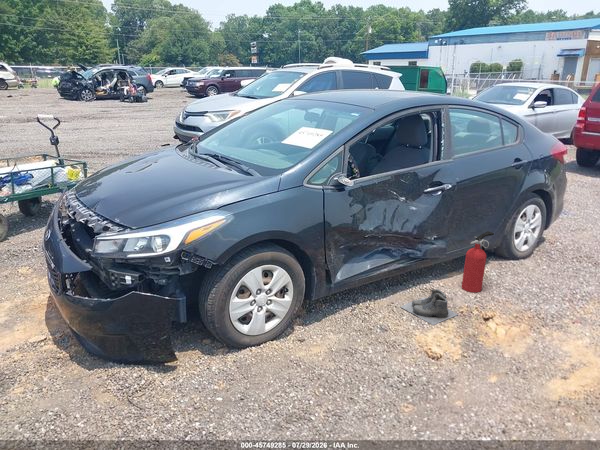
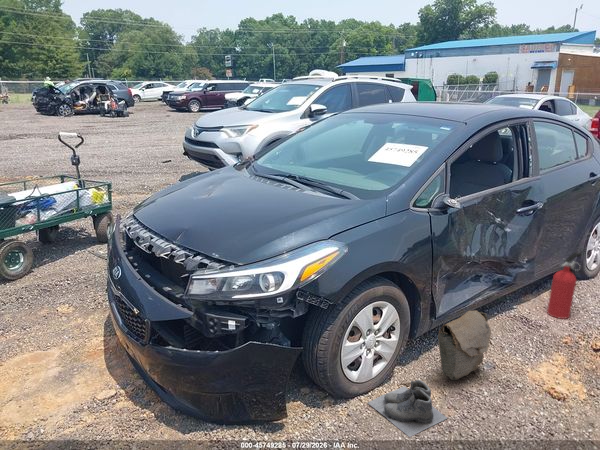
bag: none [329,278,381,339] -> present [438,310,491,380]
boots: present [401,289,458,325] -> present [368,380,447,437]

